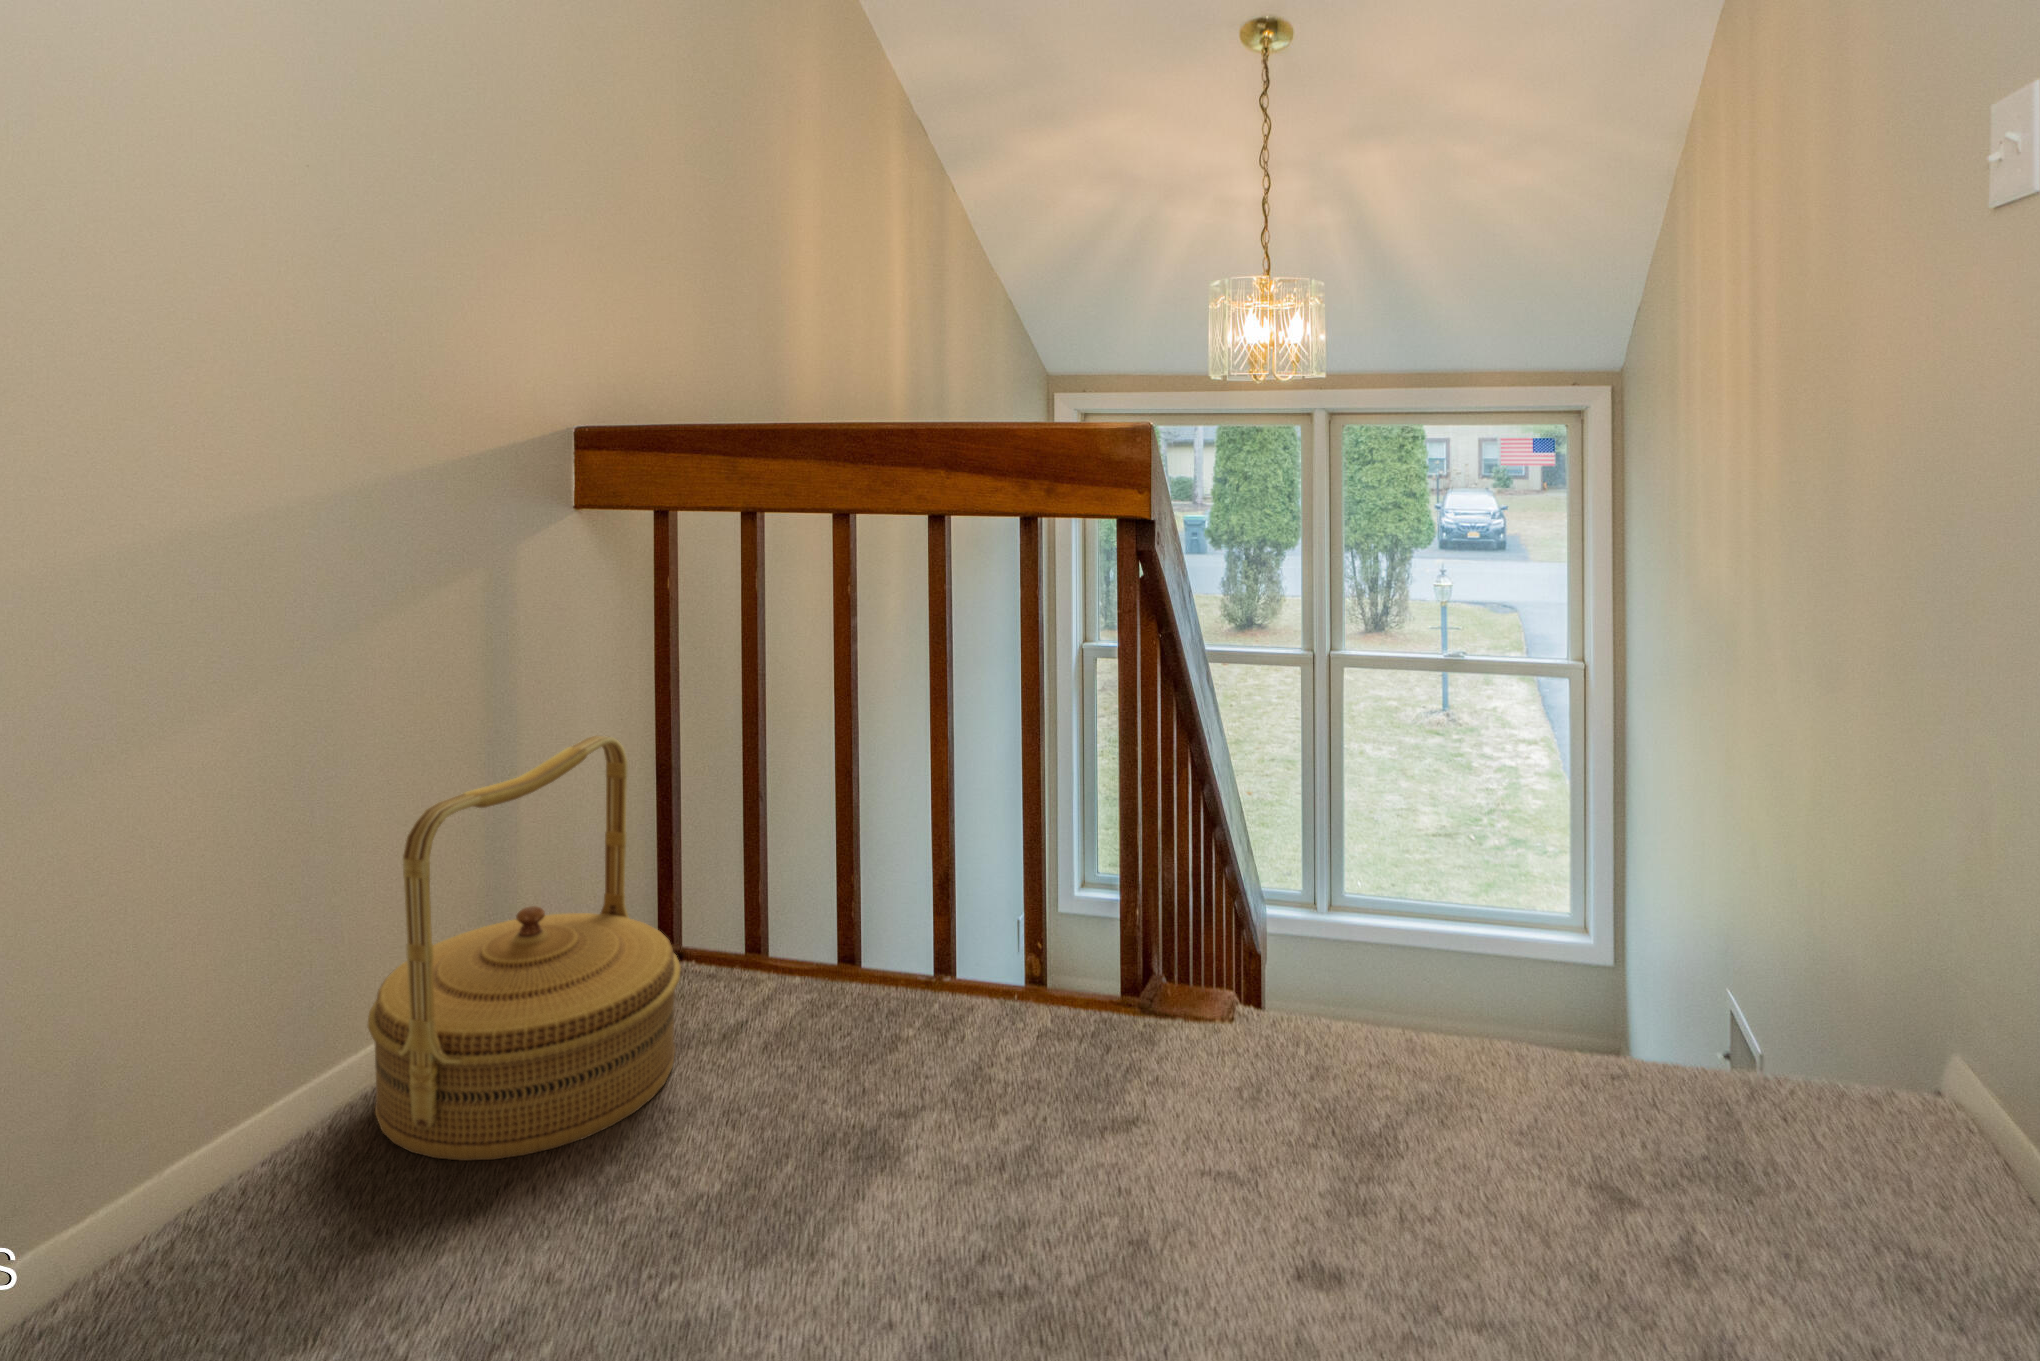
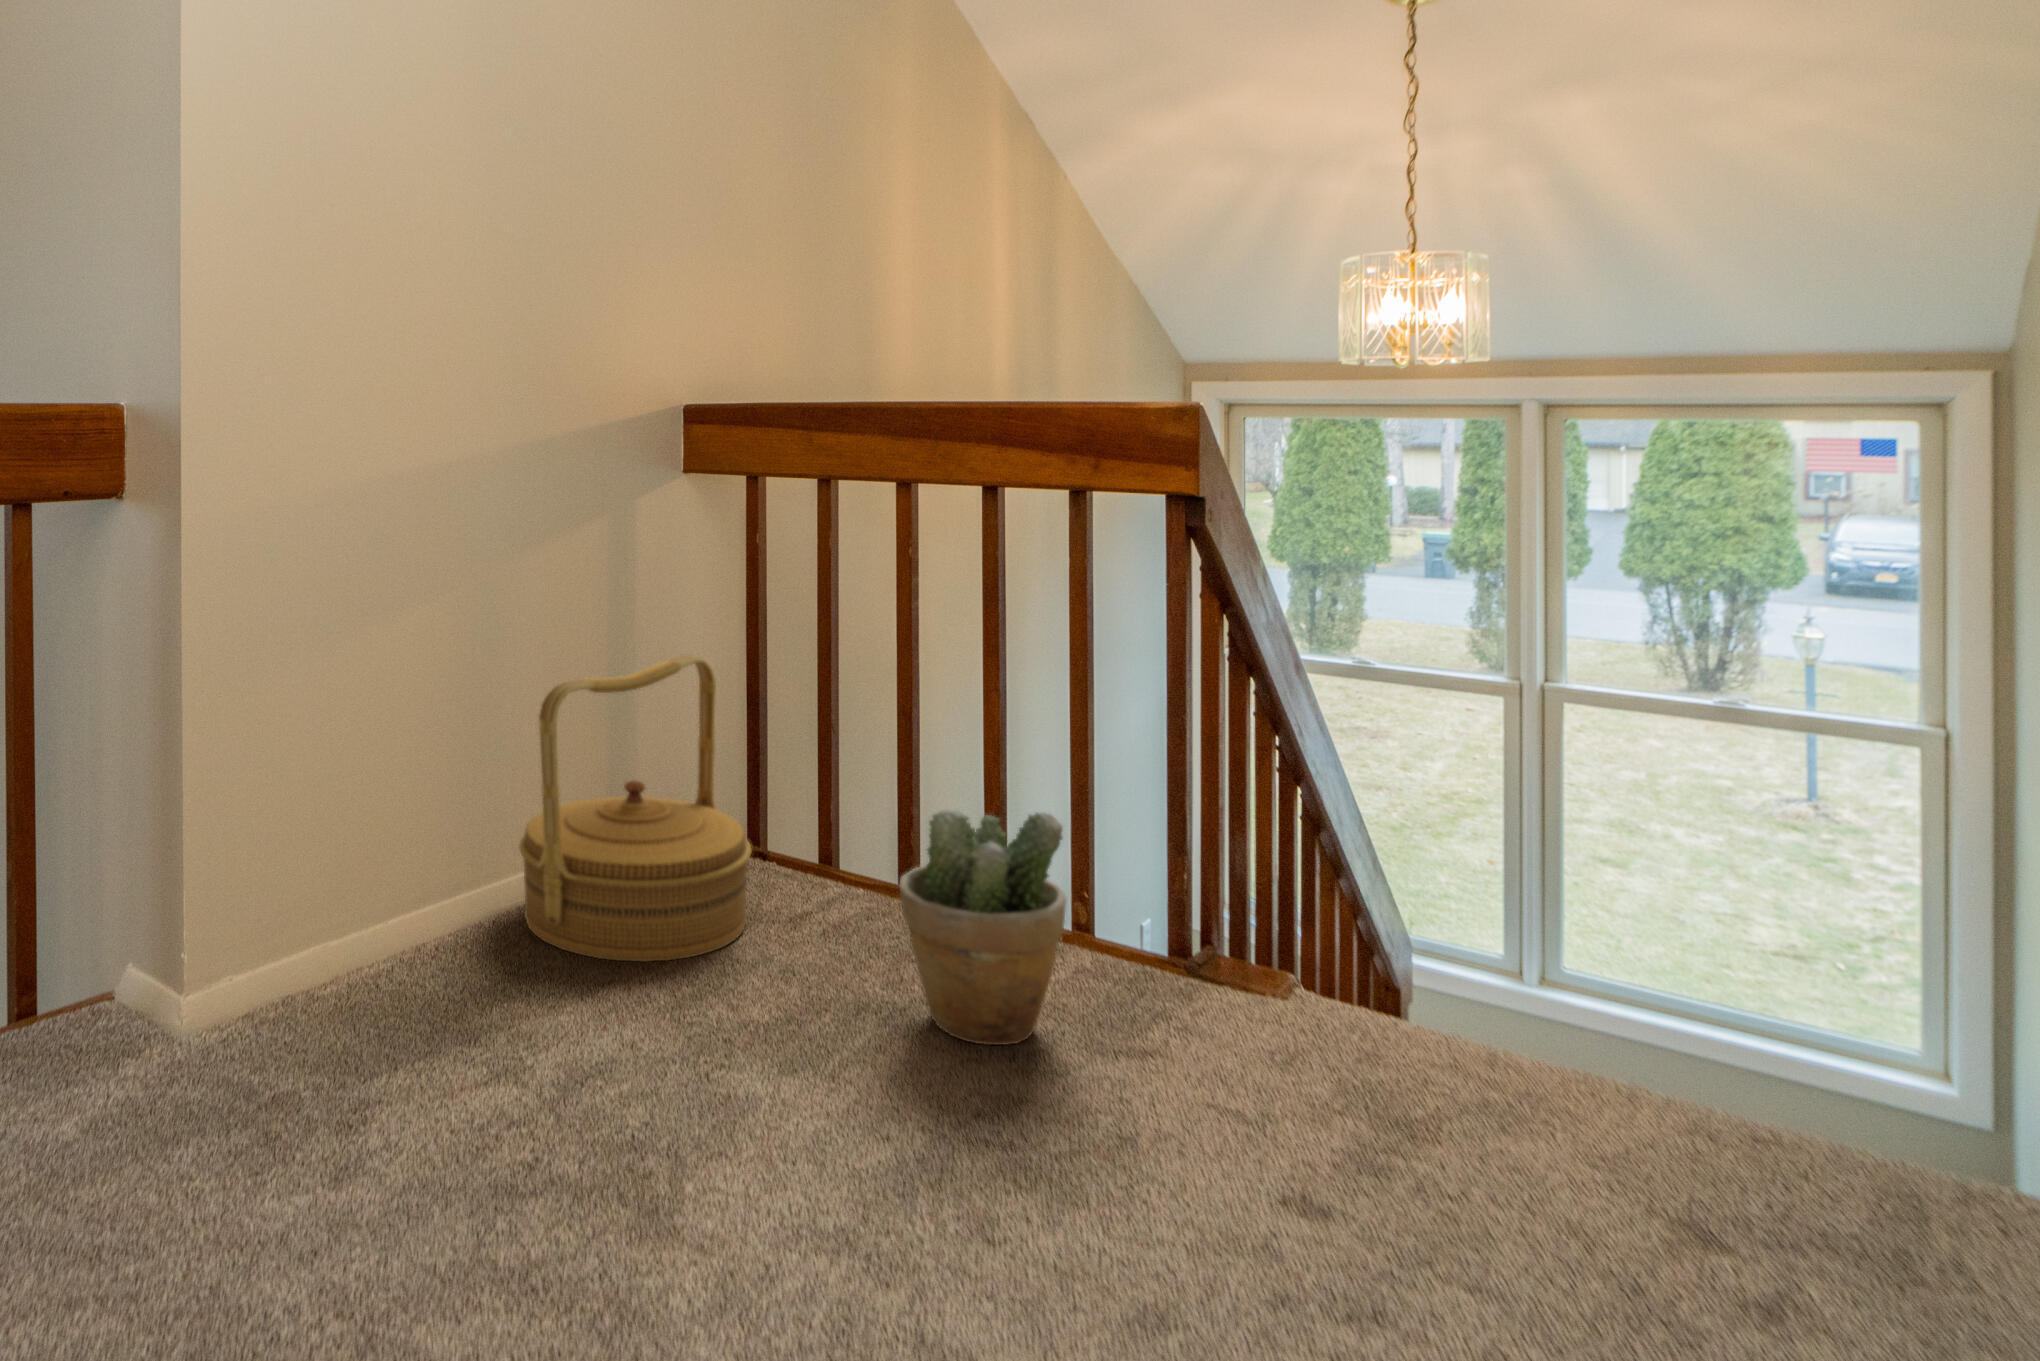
potted plant: none [881,883,1062,1167] -> present [899,809,1066,1045]

